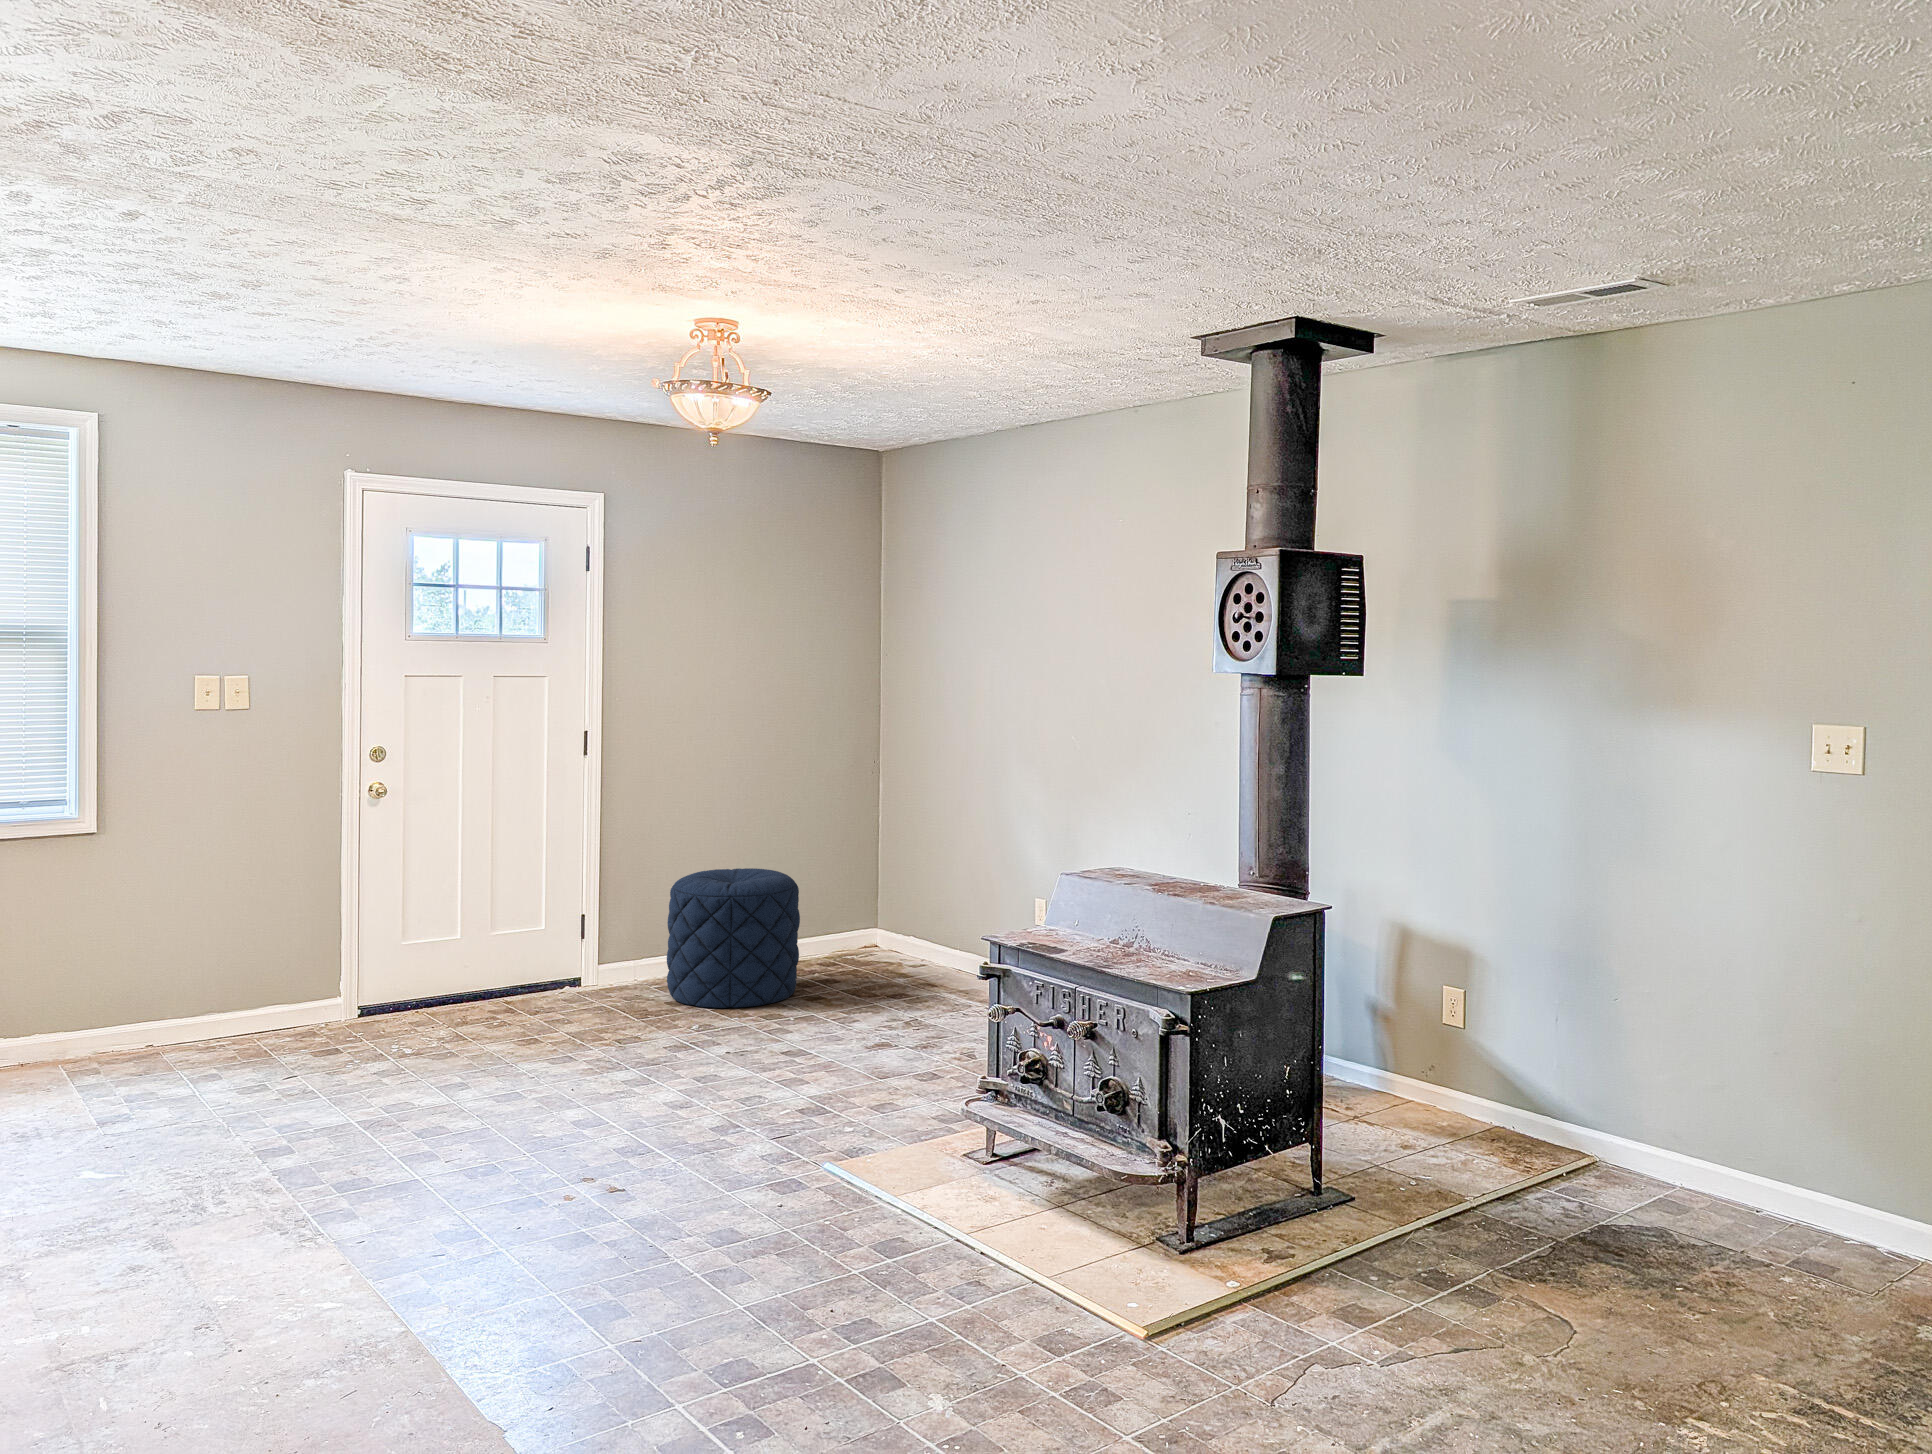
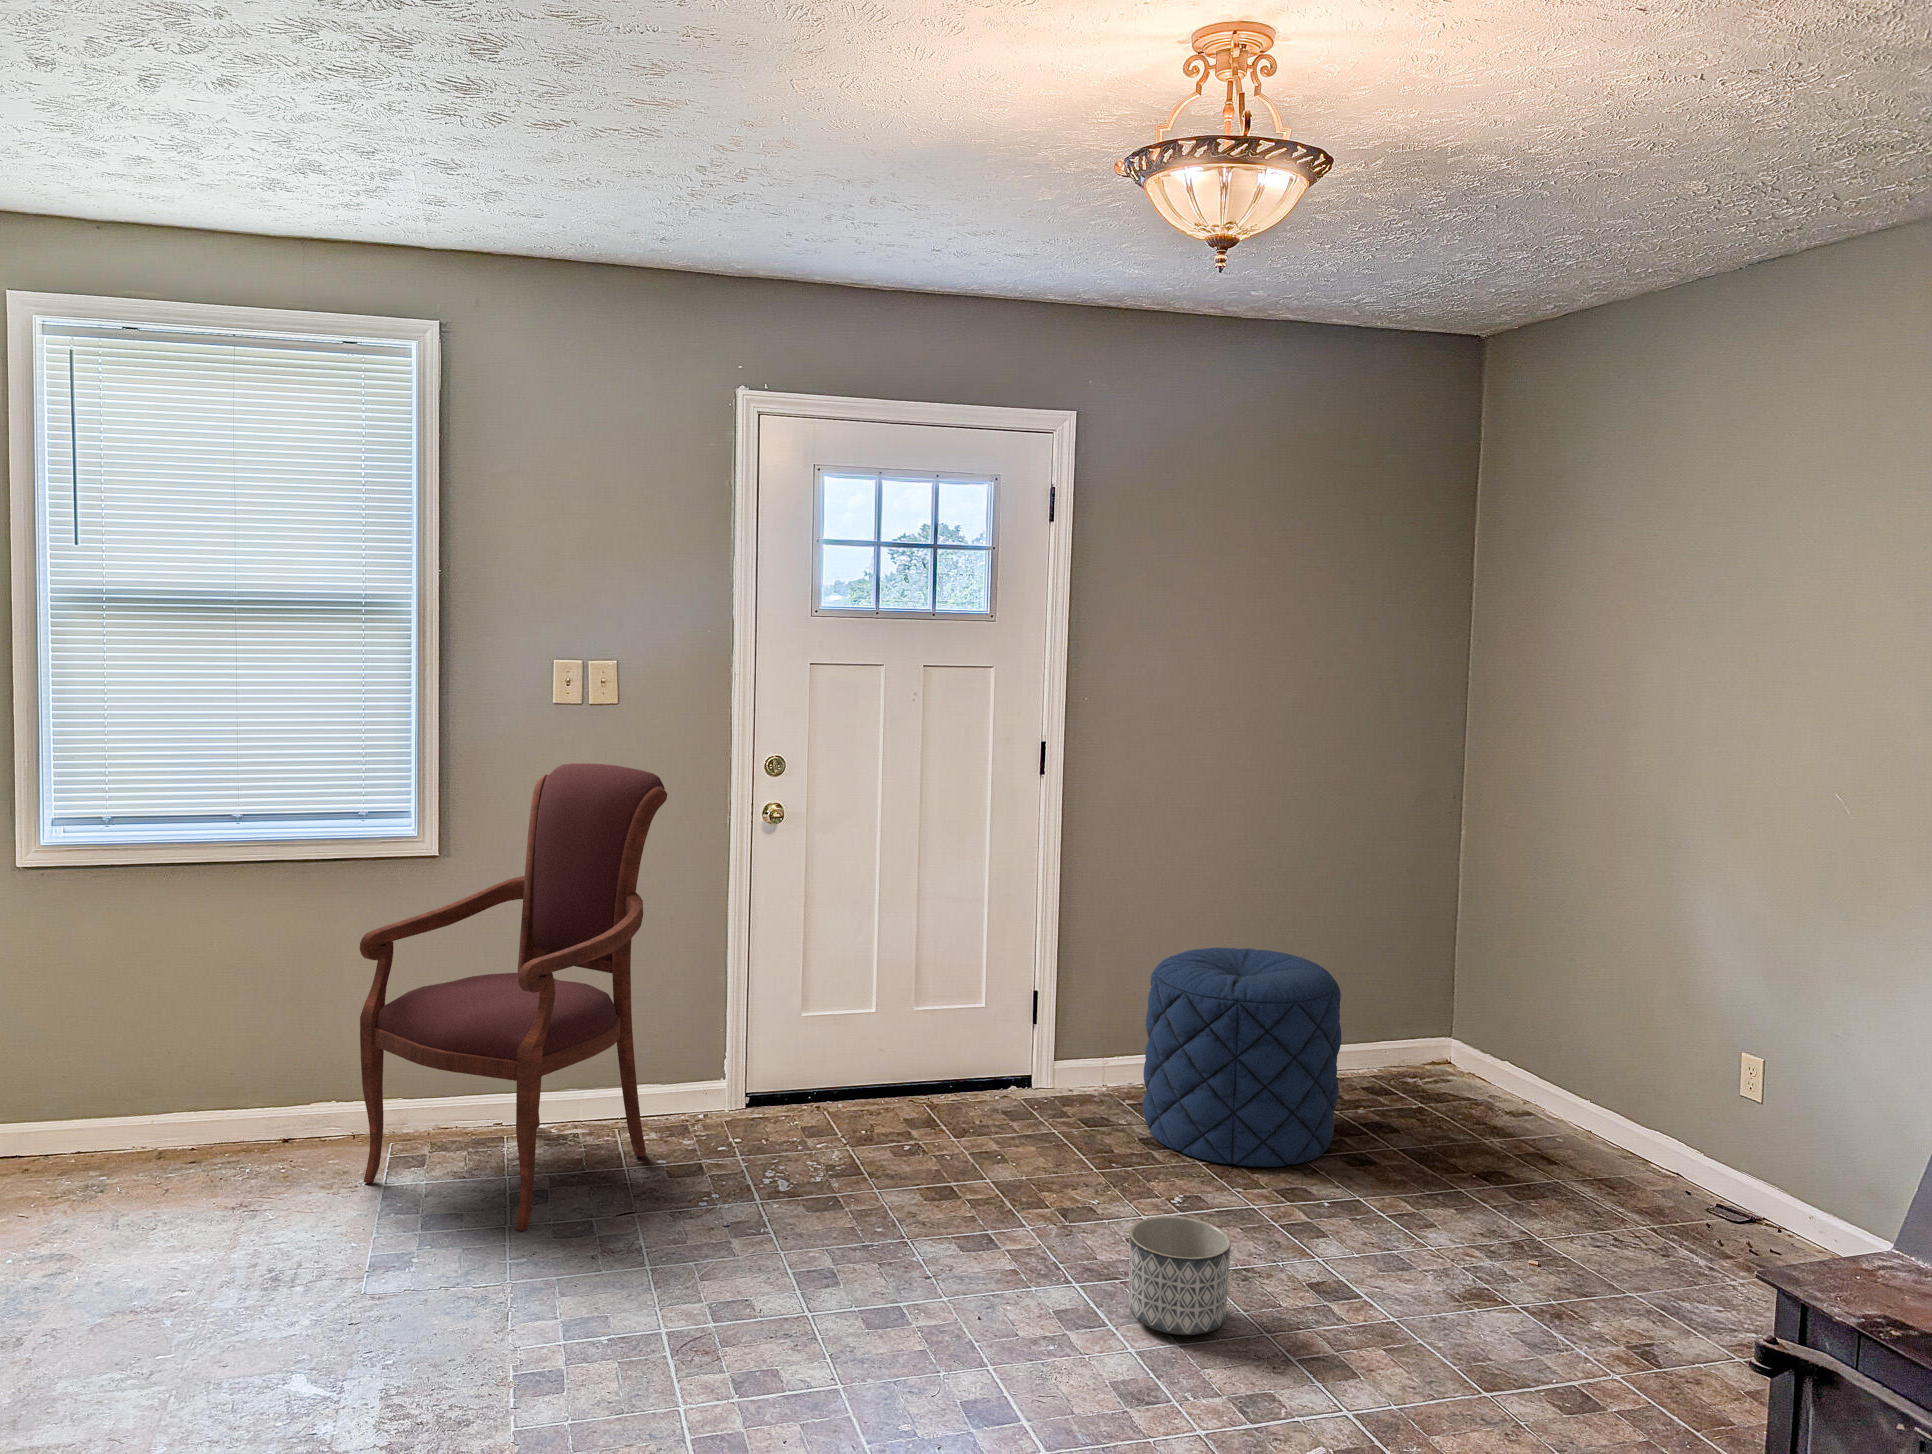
armchair: none [48,756,303,1095] -> present [360,763,667,1231]
planter: none [668,1016,731,1081] -> present [1129,1216,1231,1335]

